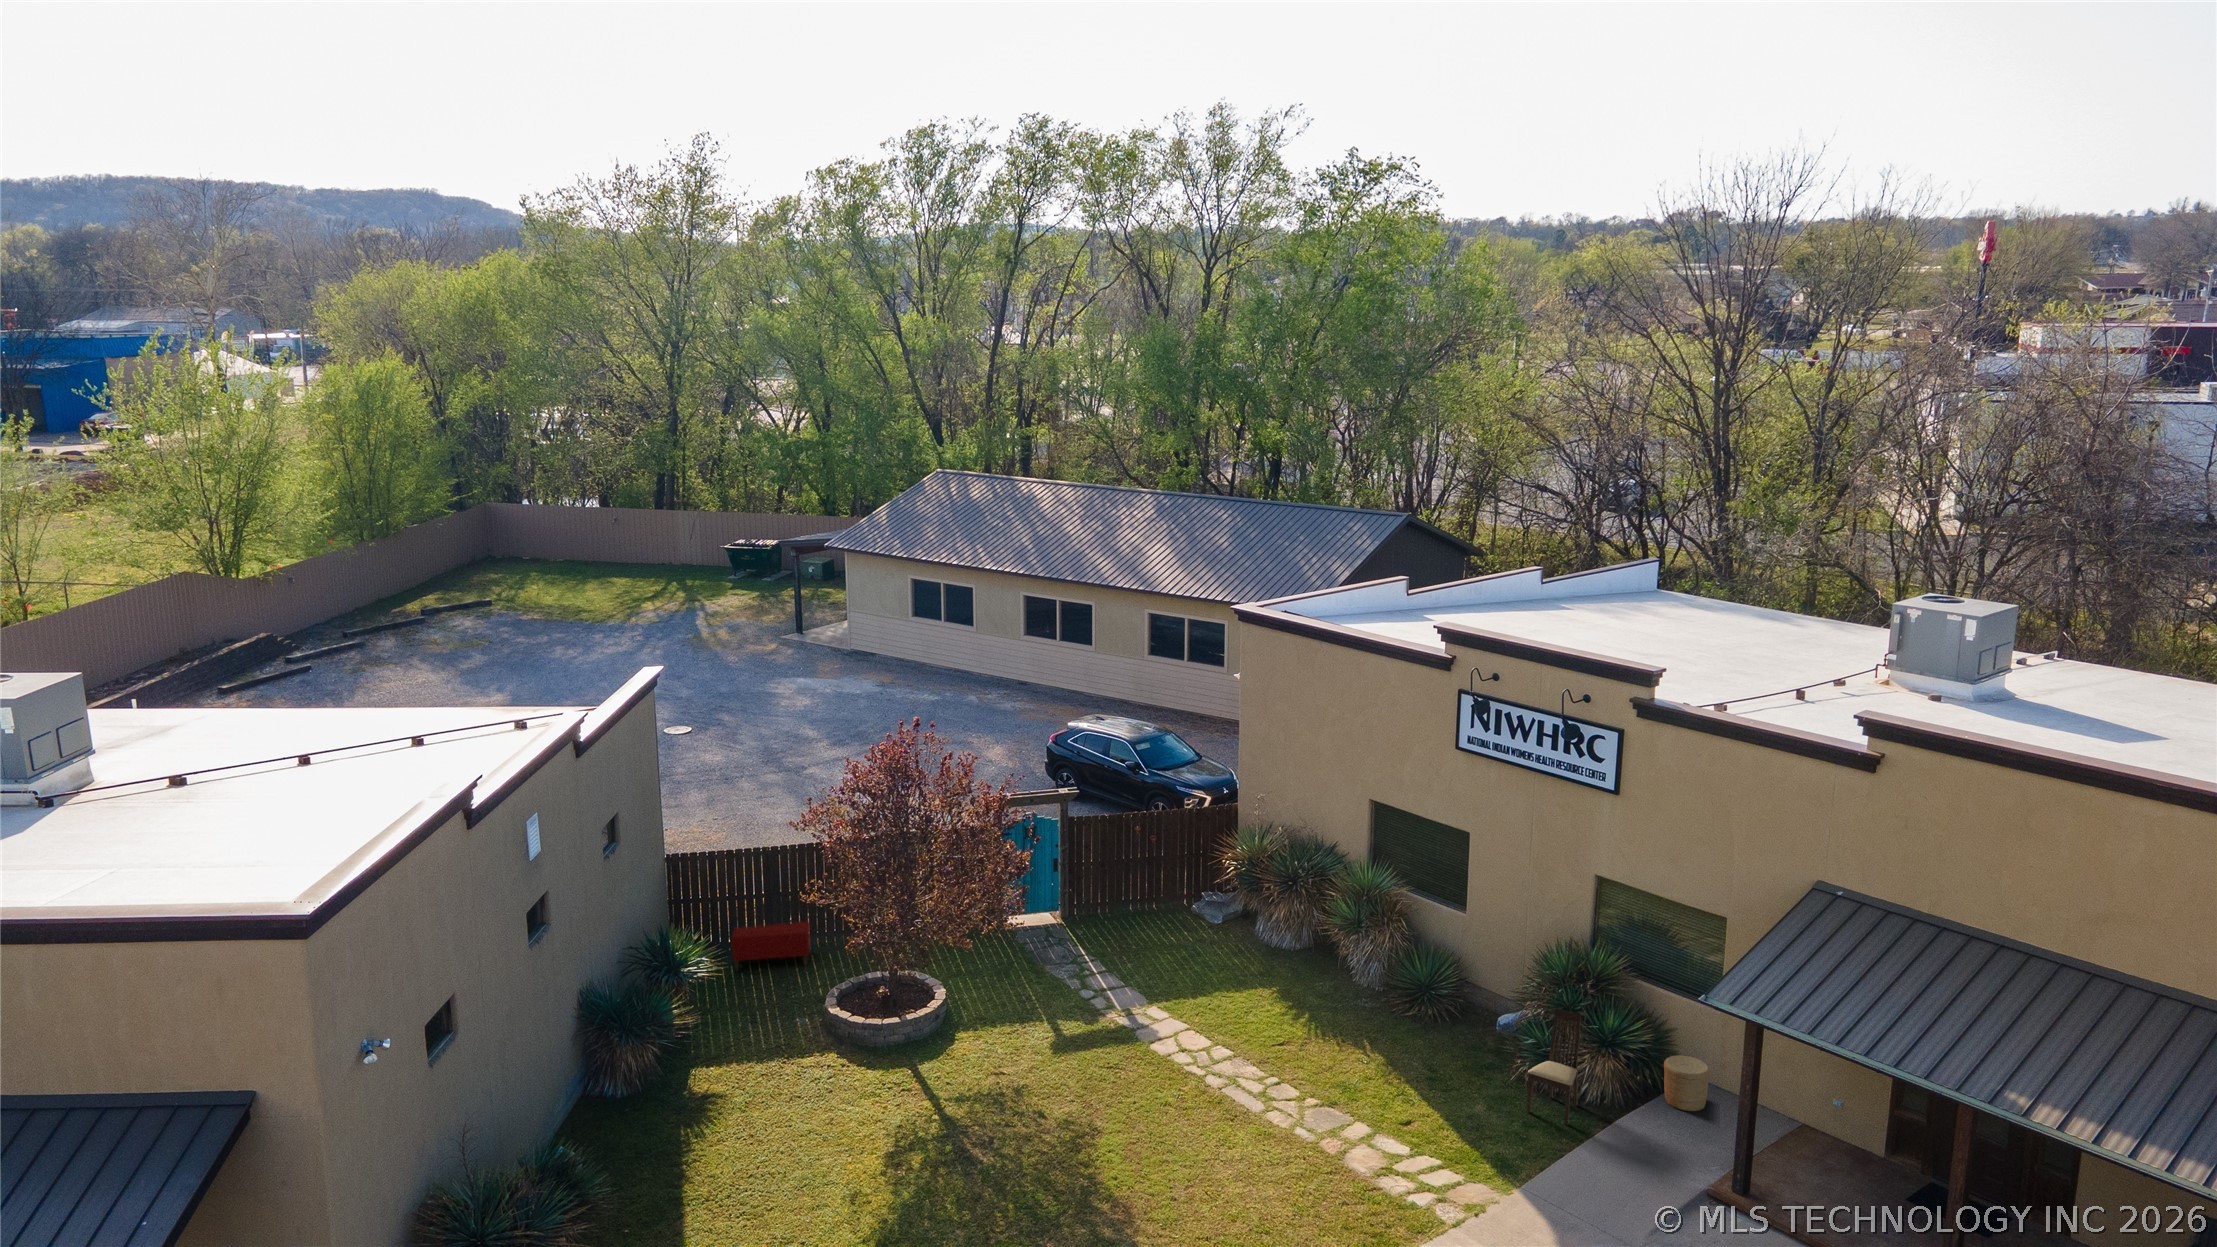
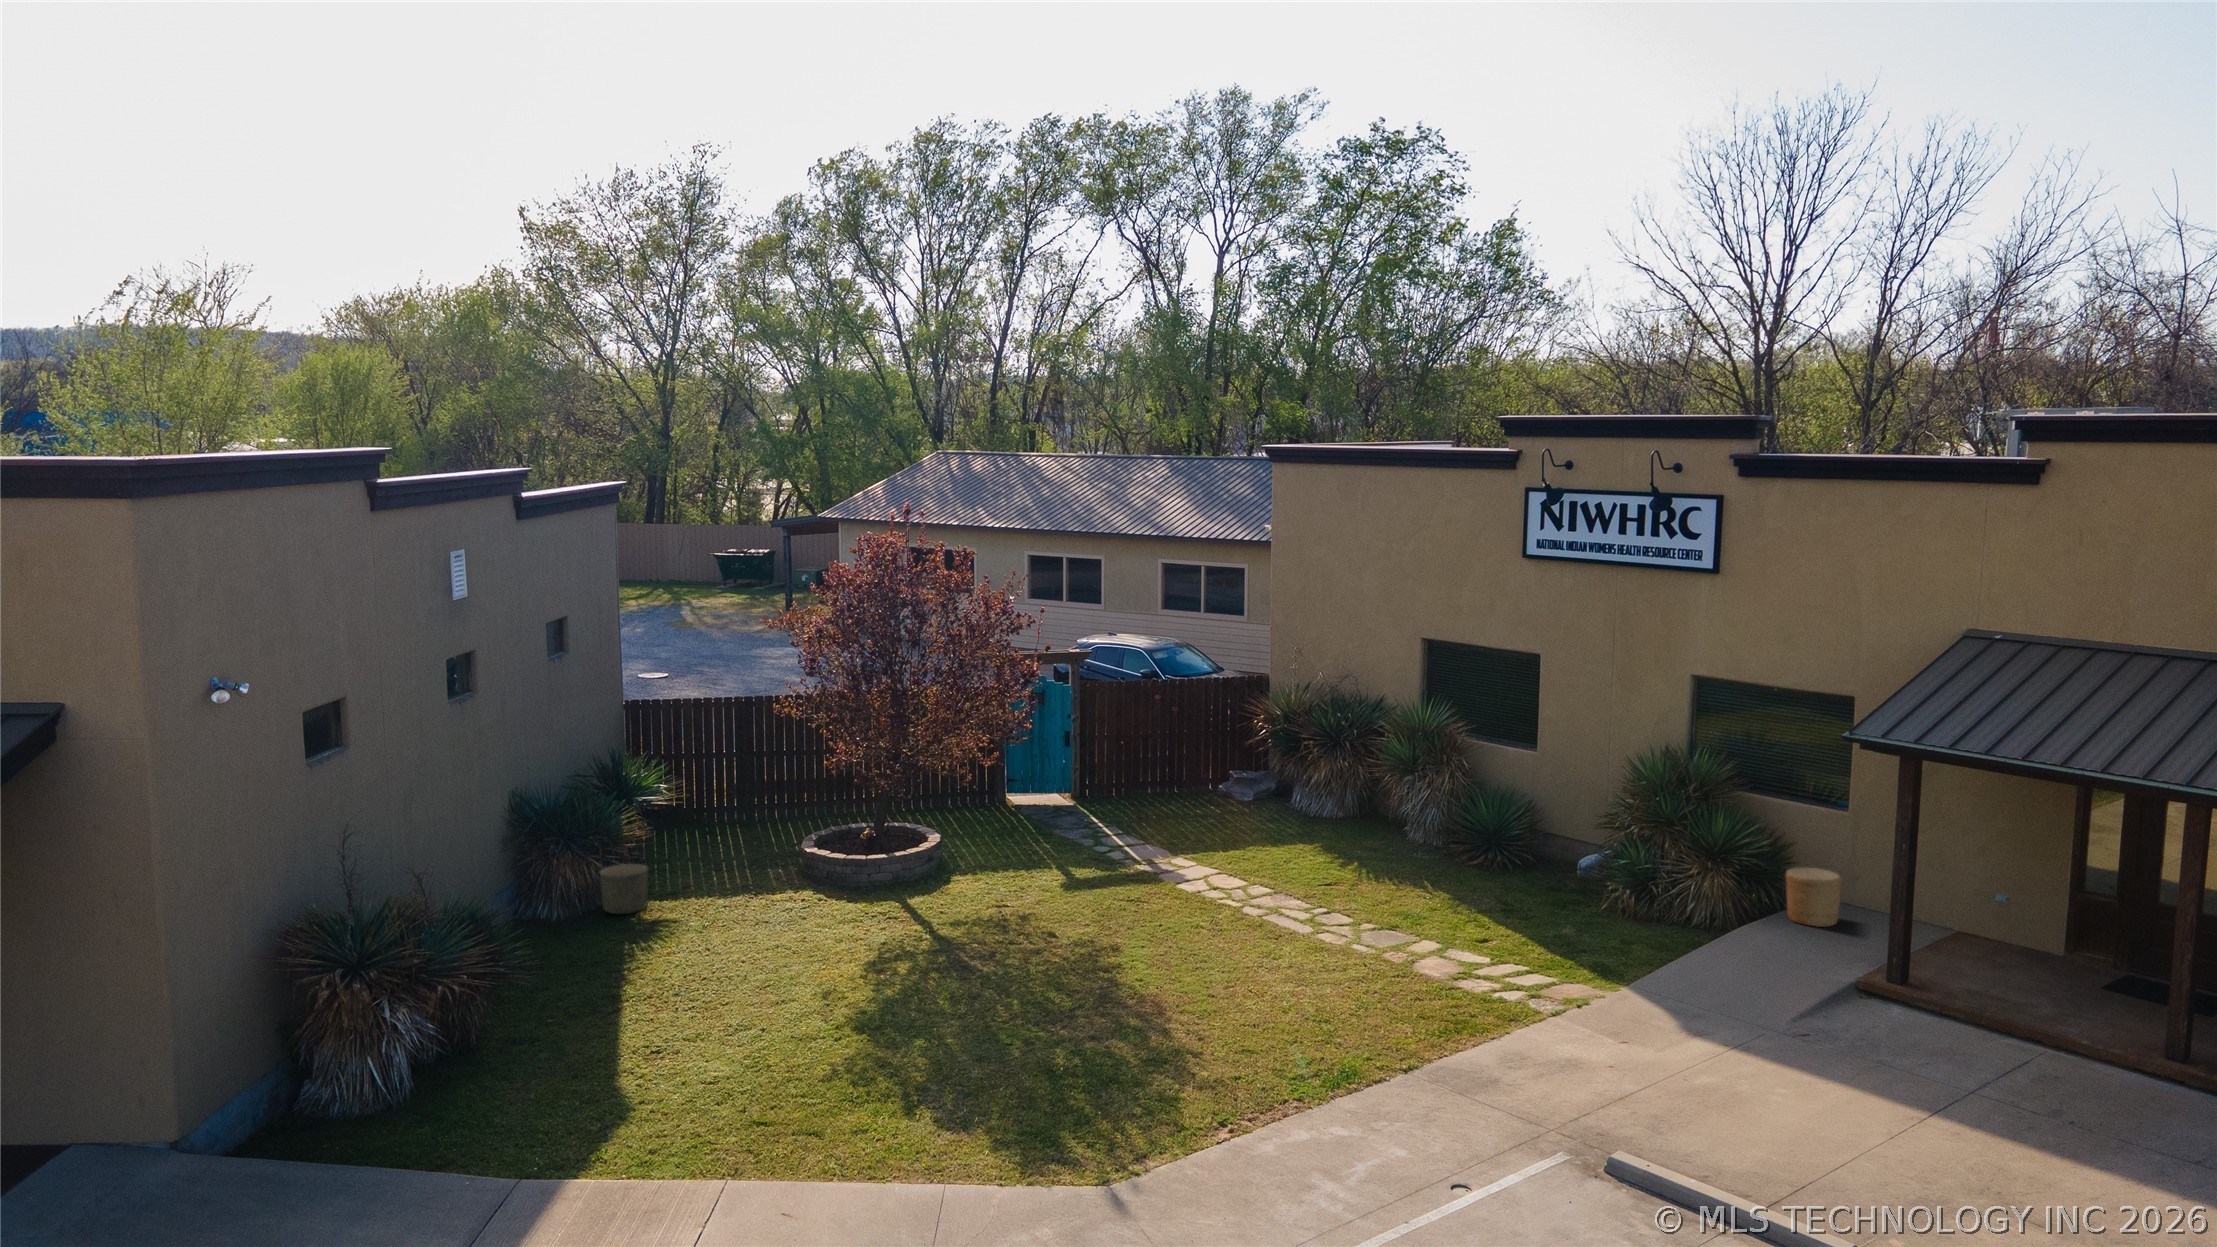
bench: present [732,922,810,970] -> none [698,785,788,835]
chair: present [1527,1008,1582,1125] -> none [1626,808,1688,938]
planter: none [655,1035,696,1084] -> present [600,864,648,914]

